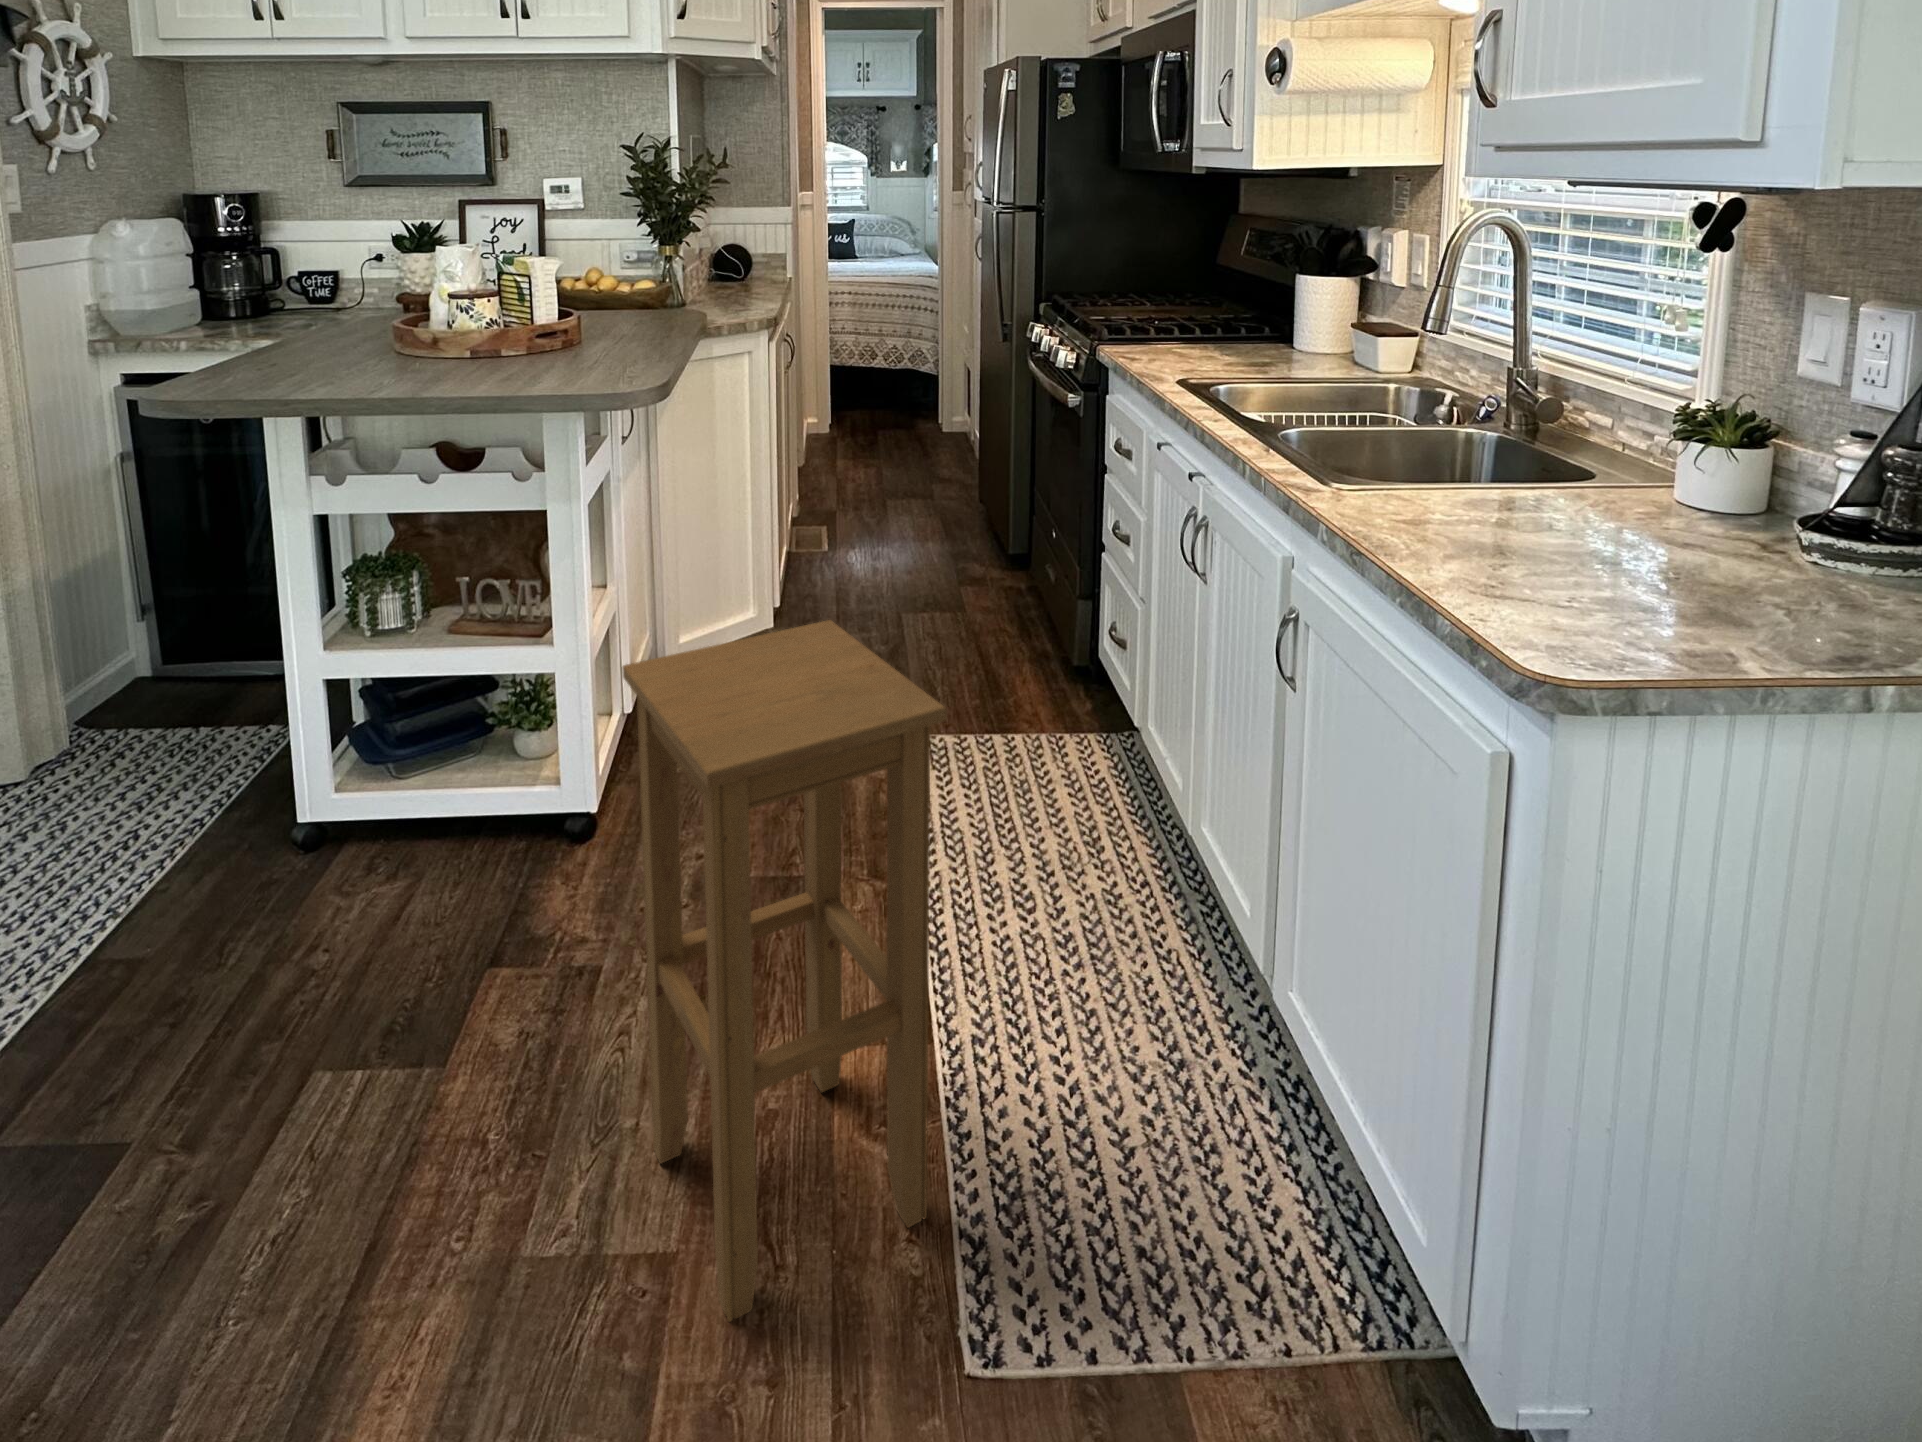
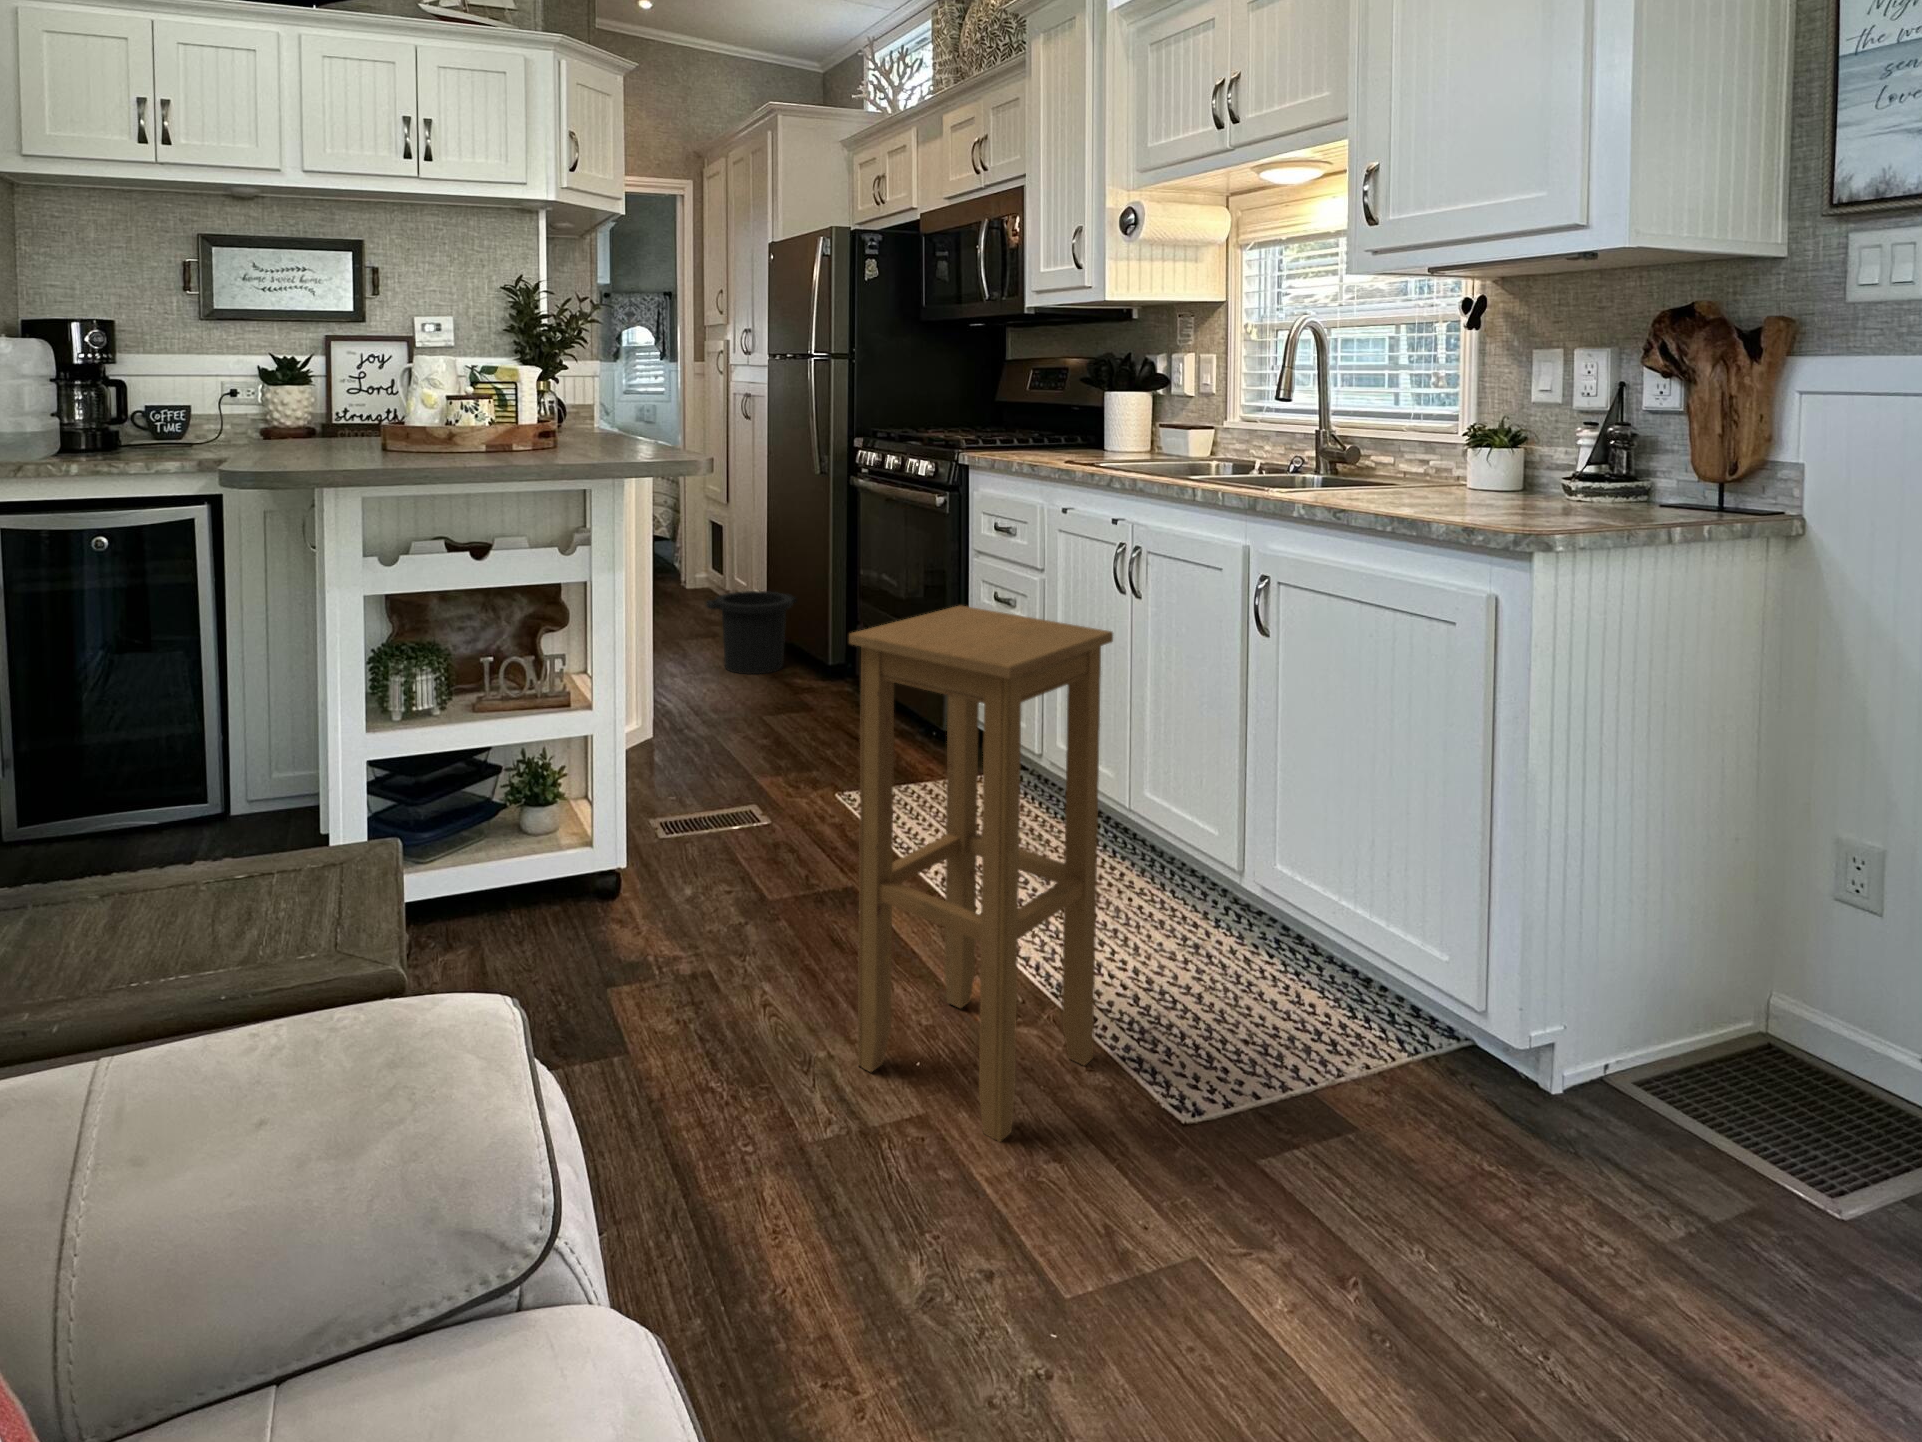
trash can: none [876,462,980,556] -> present [706,591,797,674]

